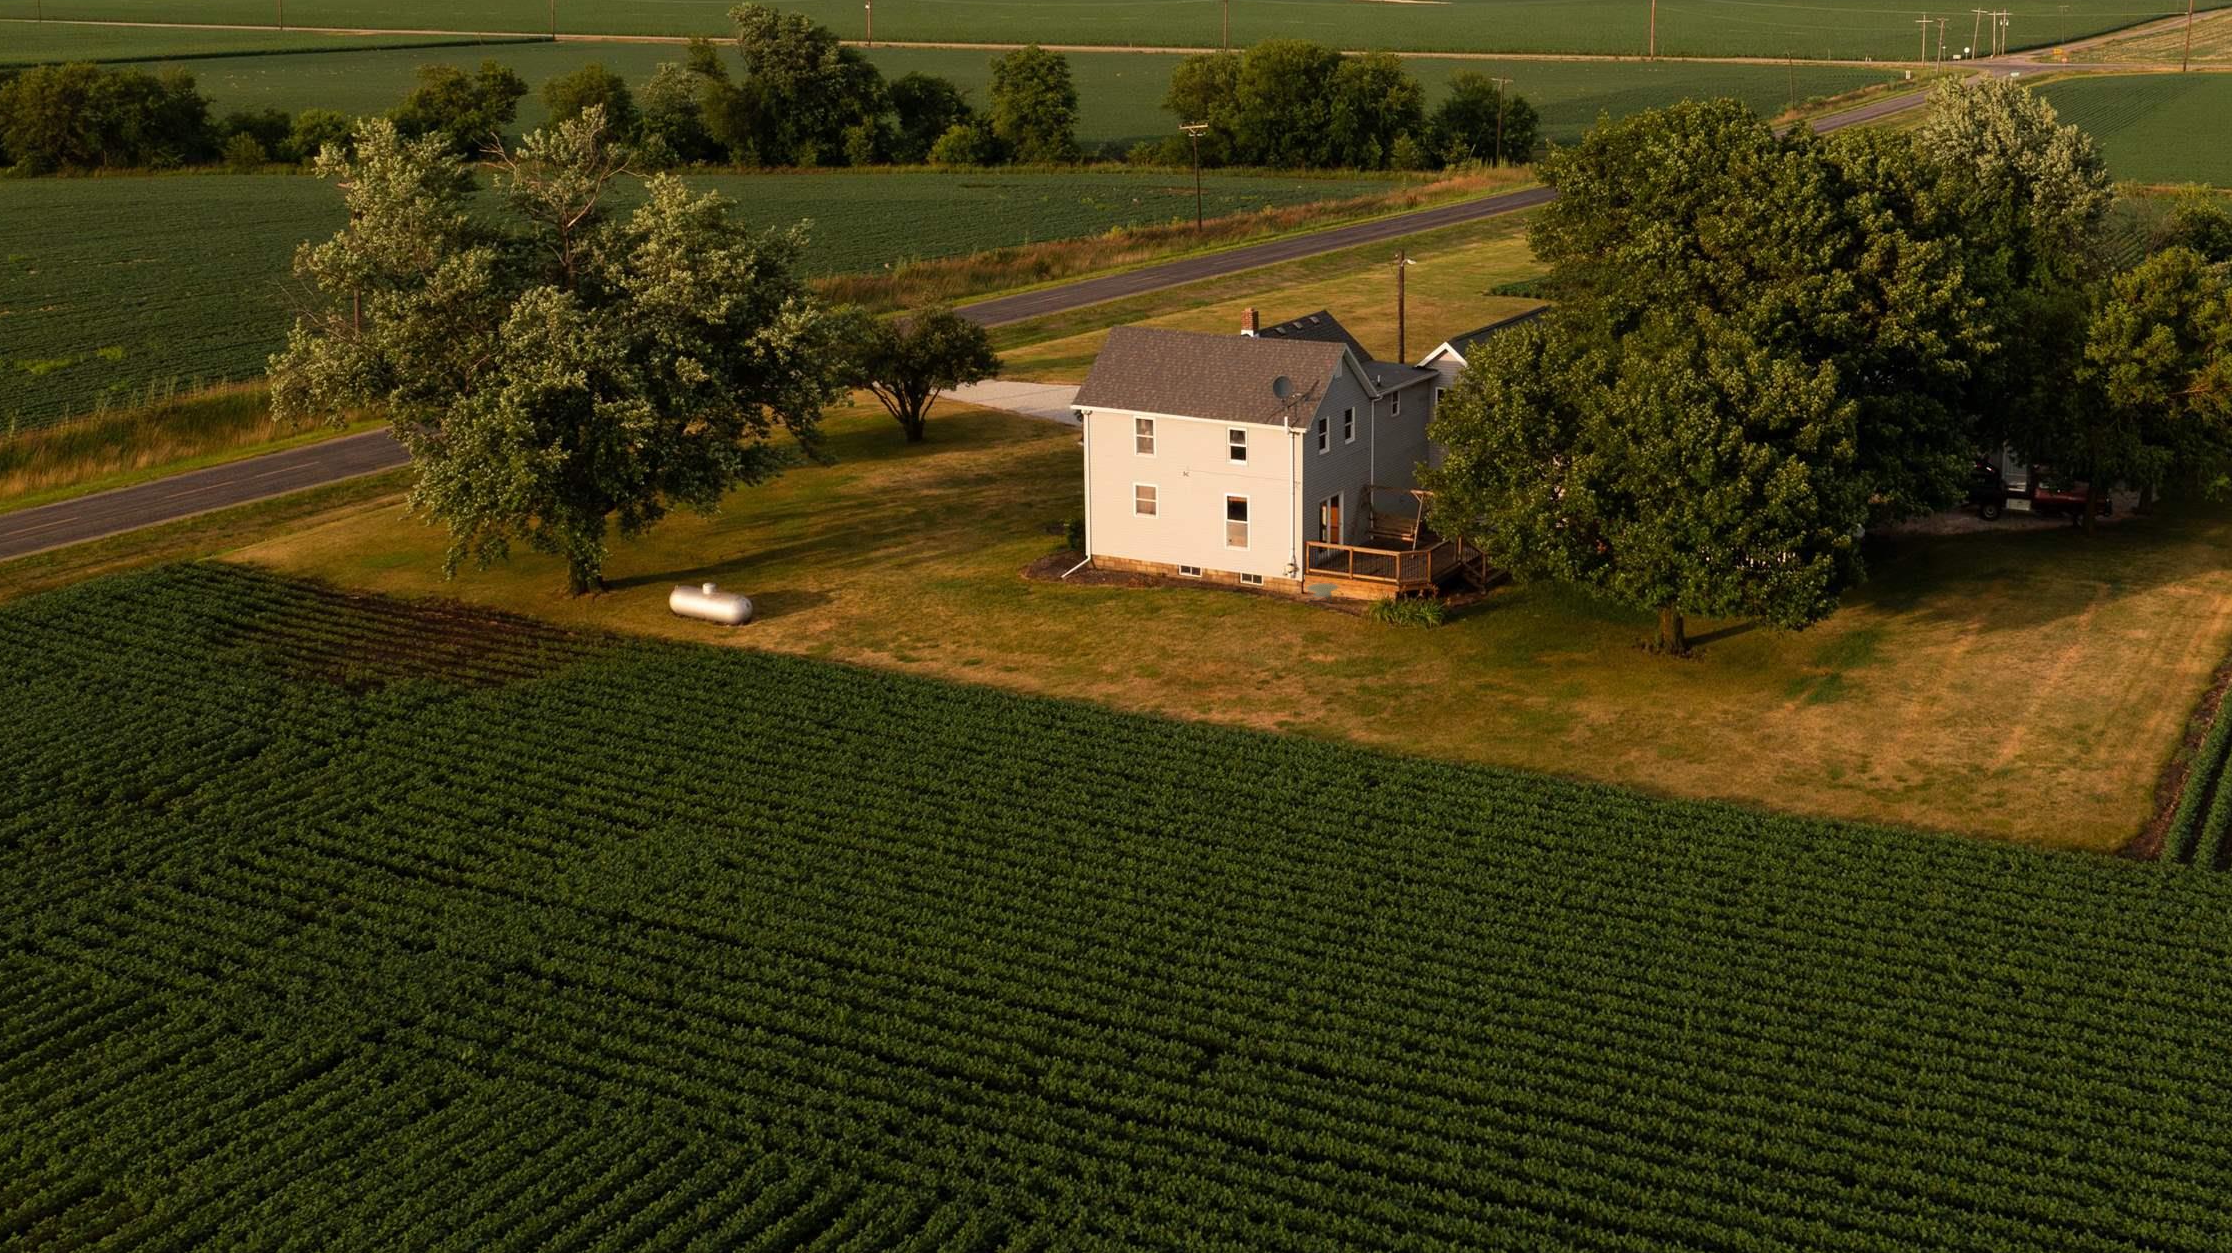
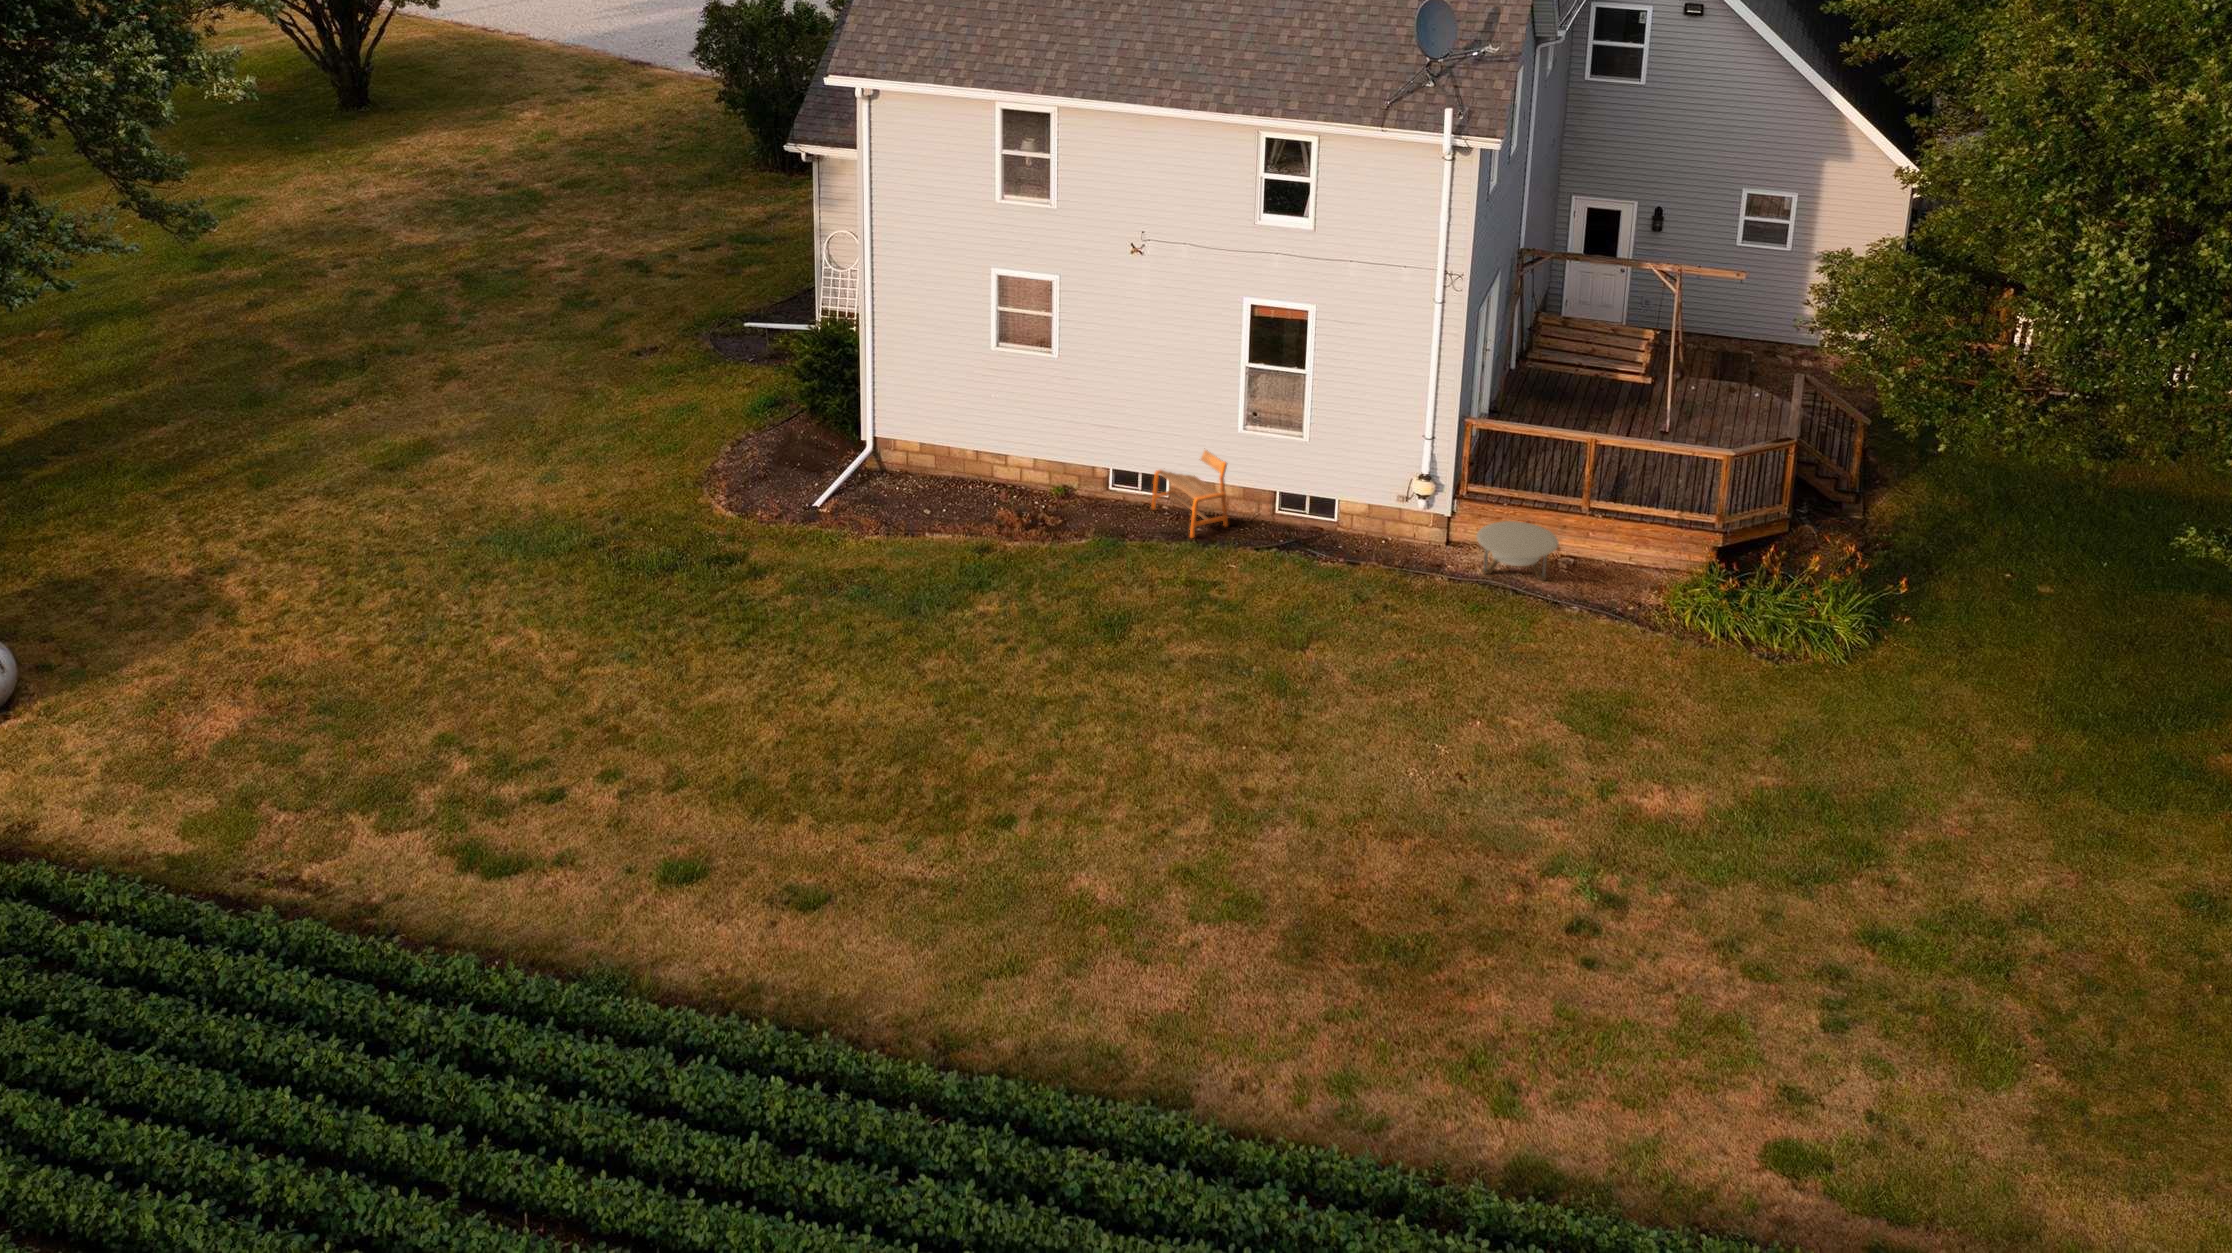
bench: none [1194,552,1220,590] -> present [1151,450,1228,538]

